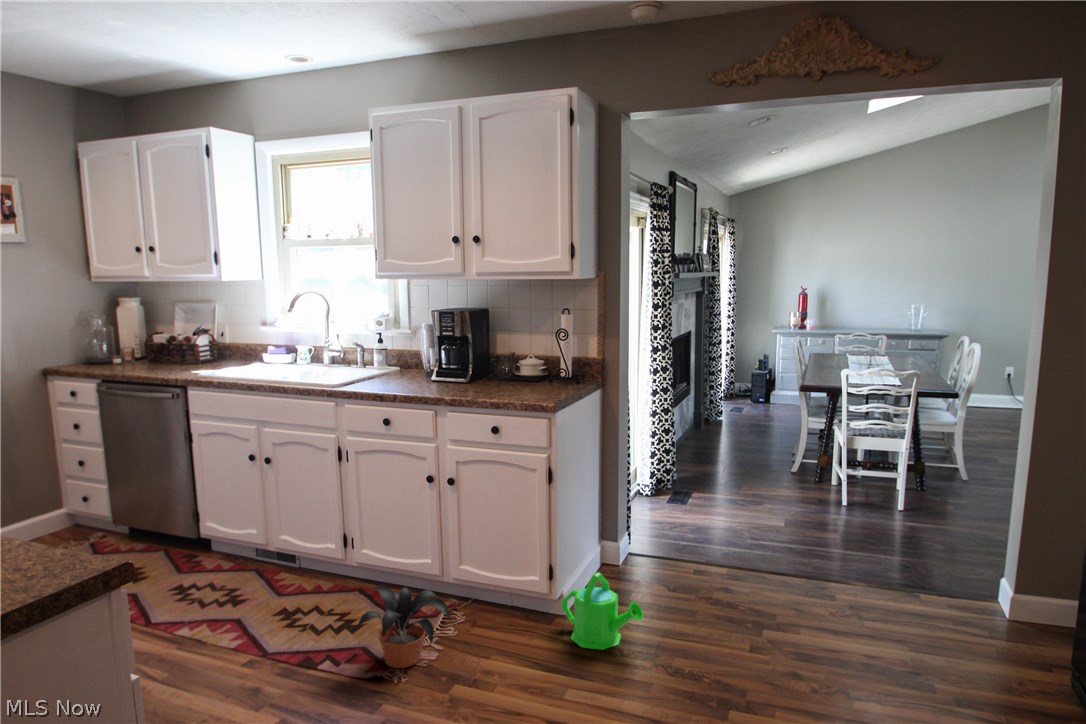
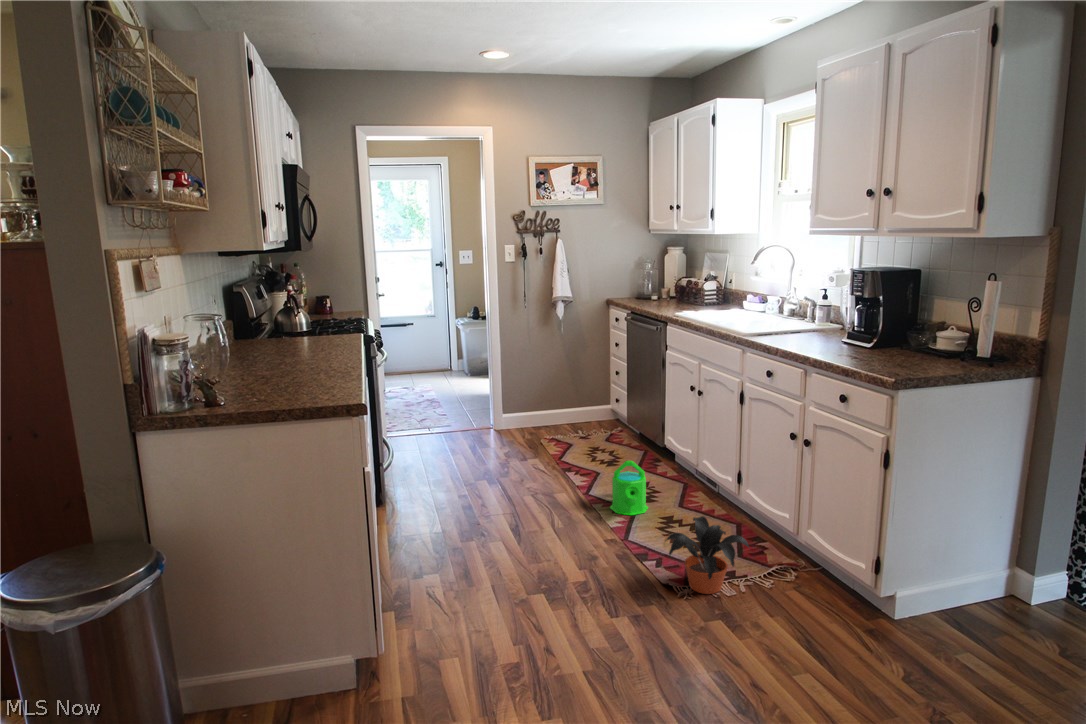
watering can: present [561,573,643,650] -> present [610,461,648,515]

